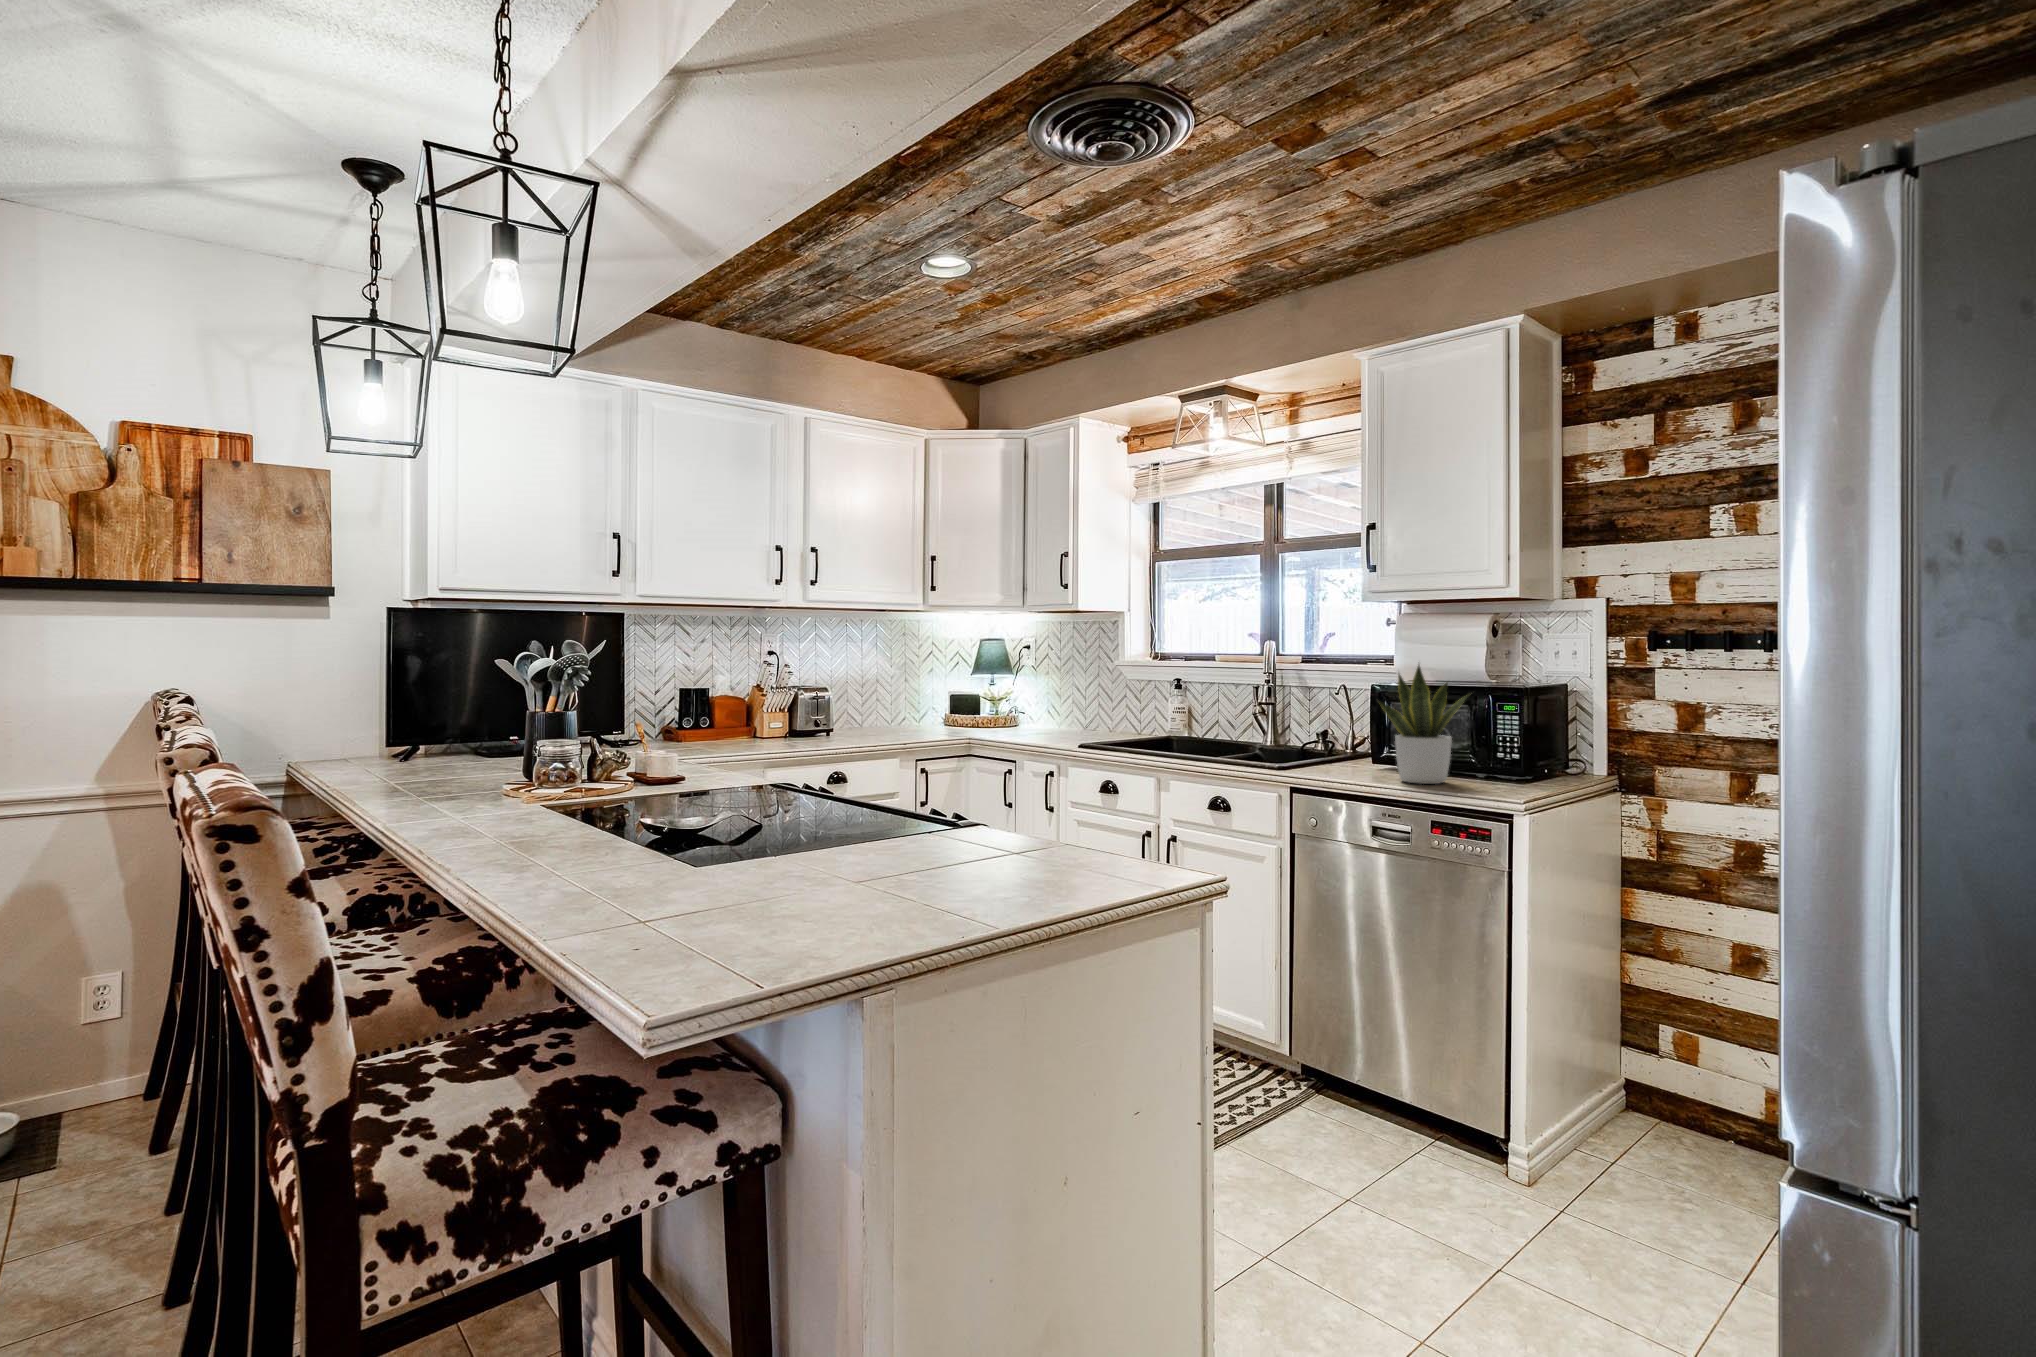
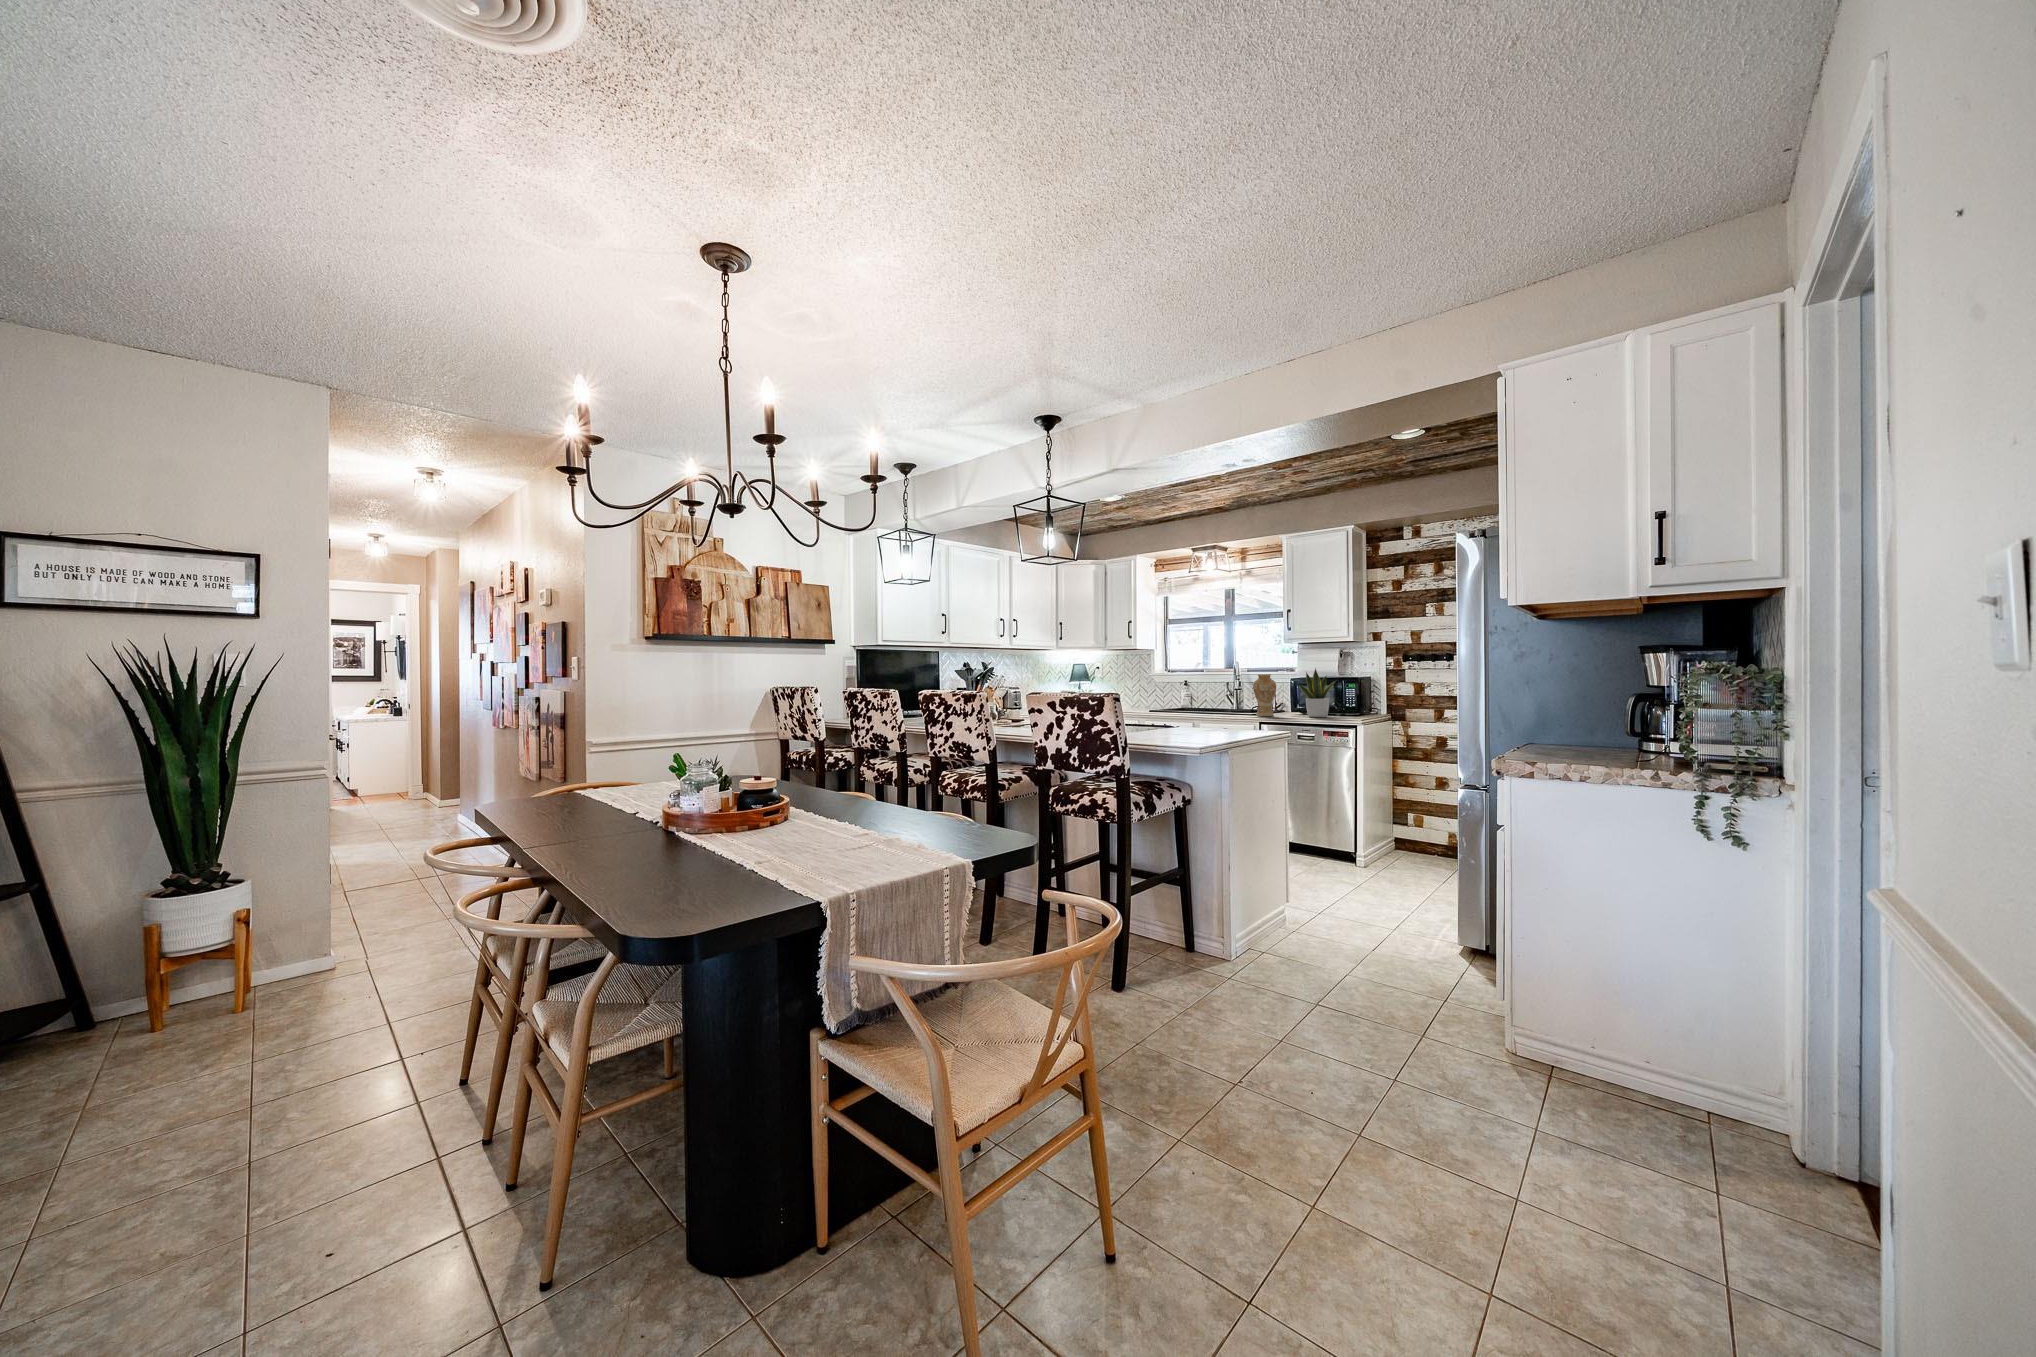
vase: none [1276,675,1330,775] -> present [1253,674,1276,716]

